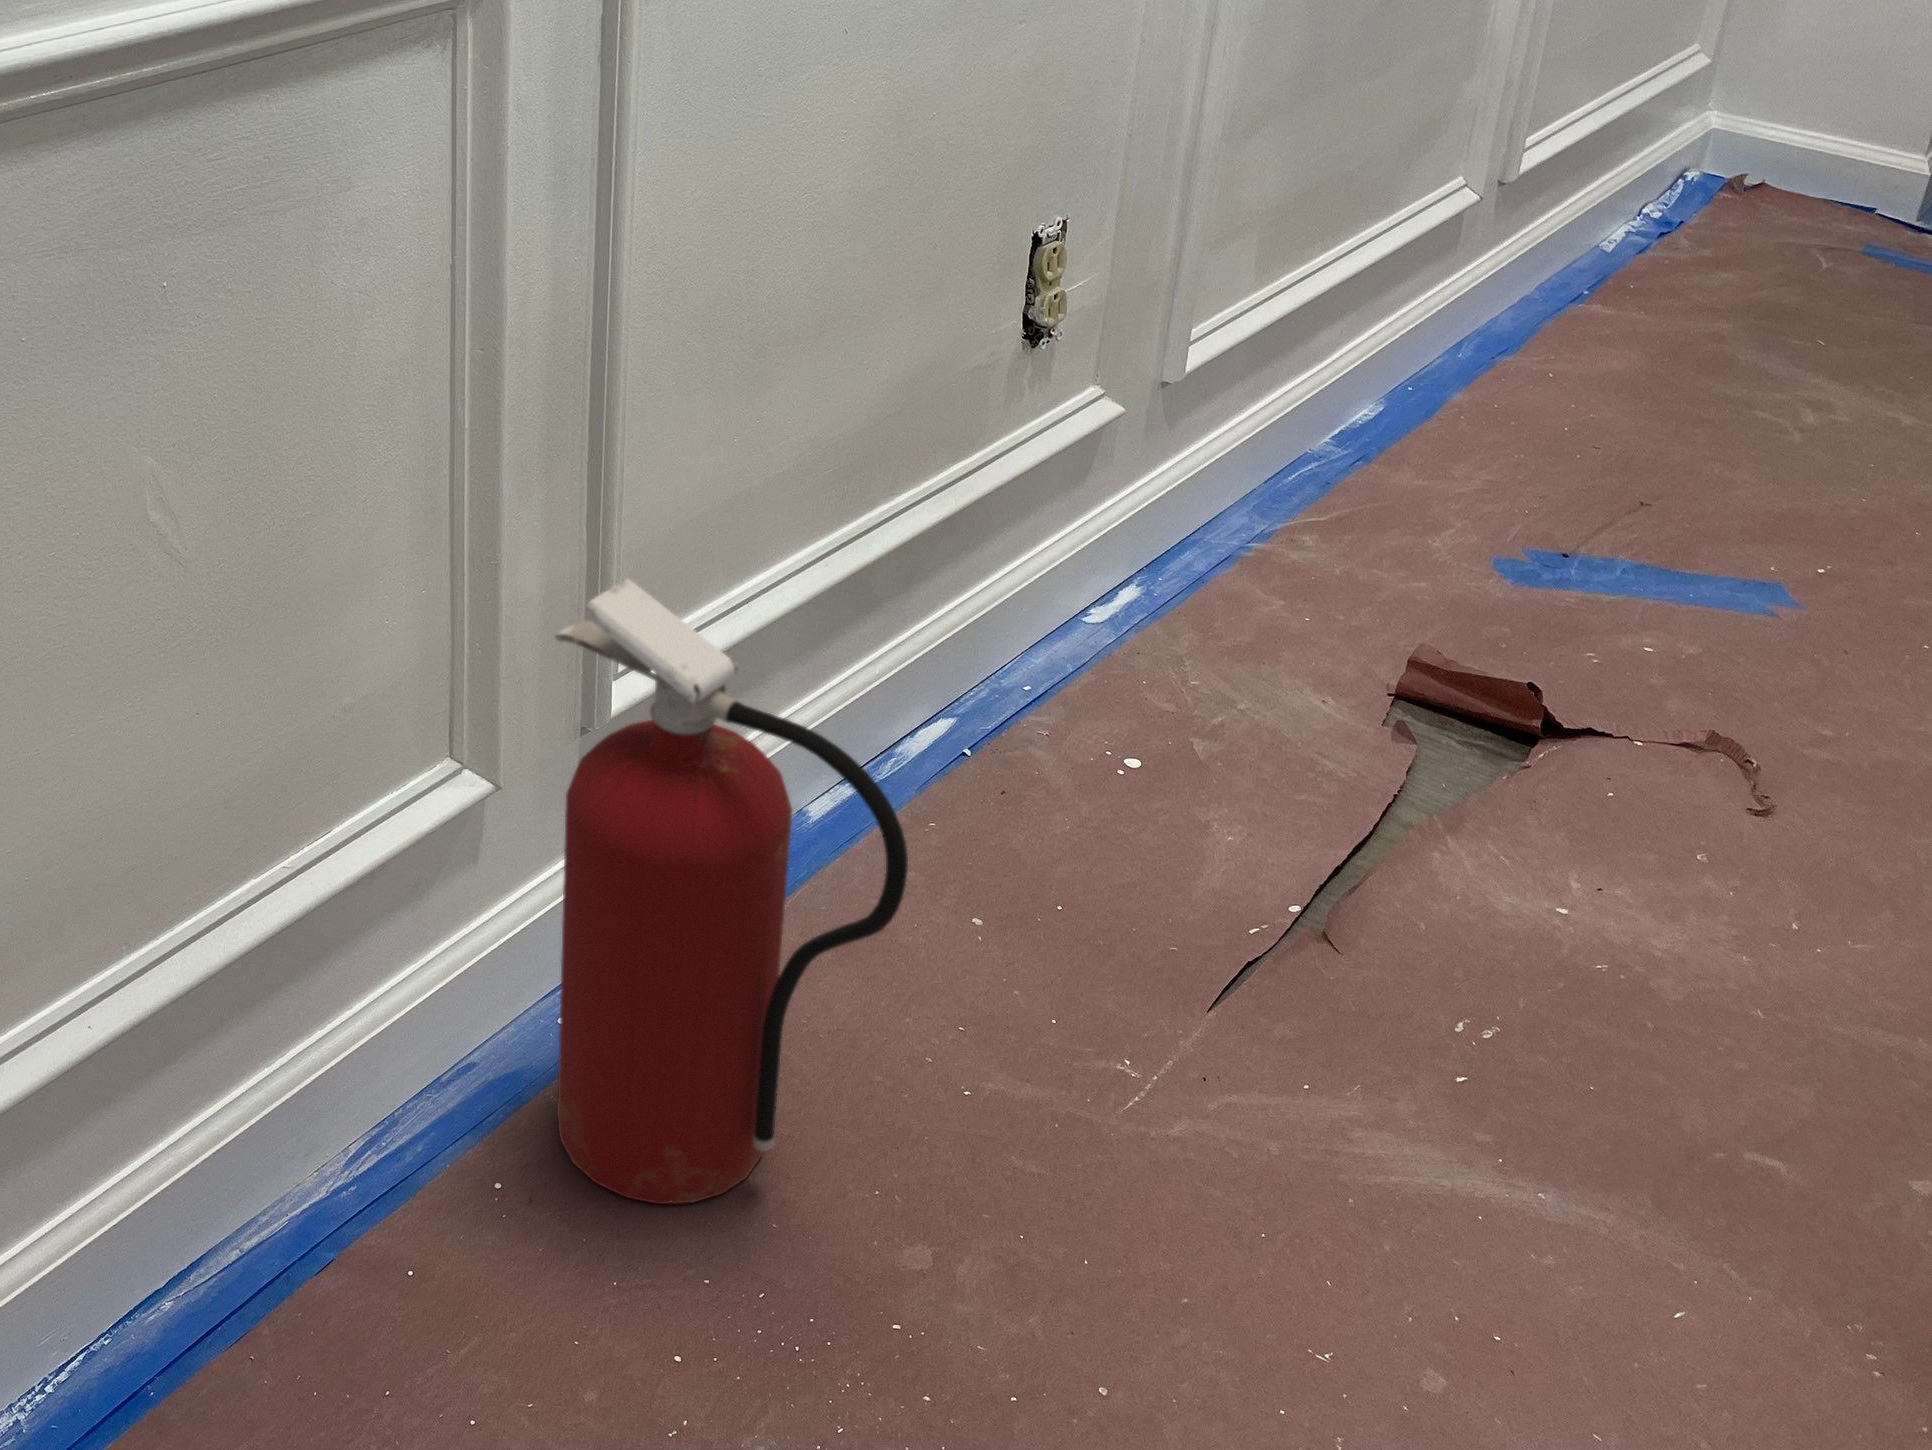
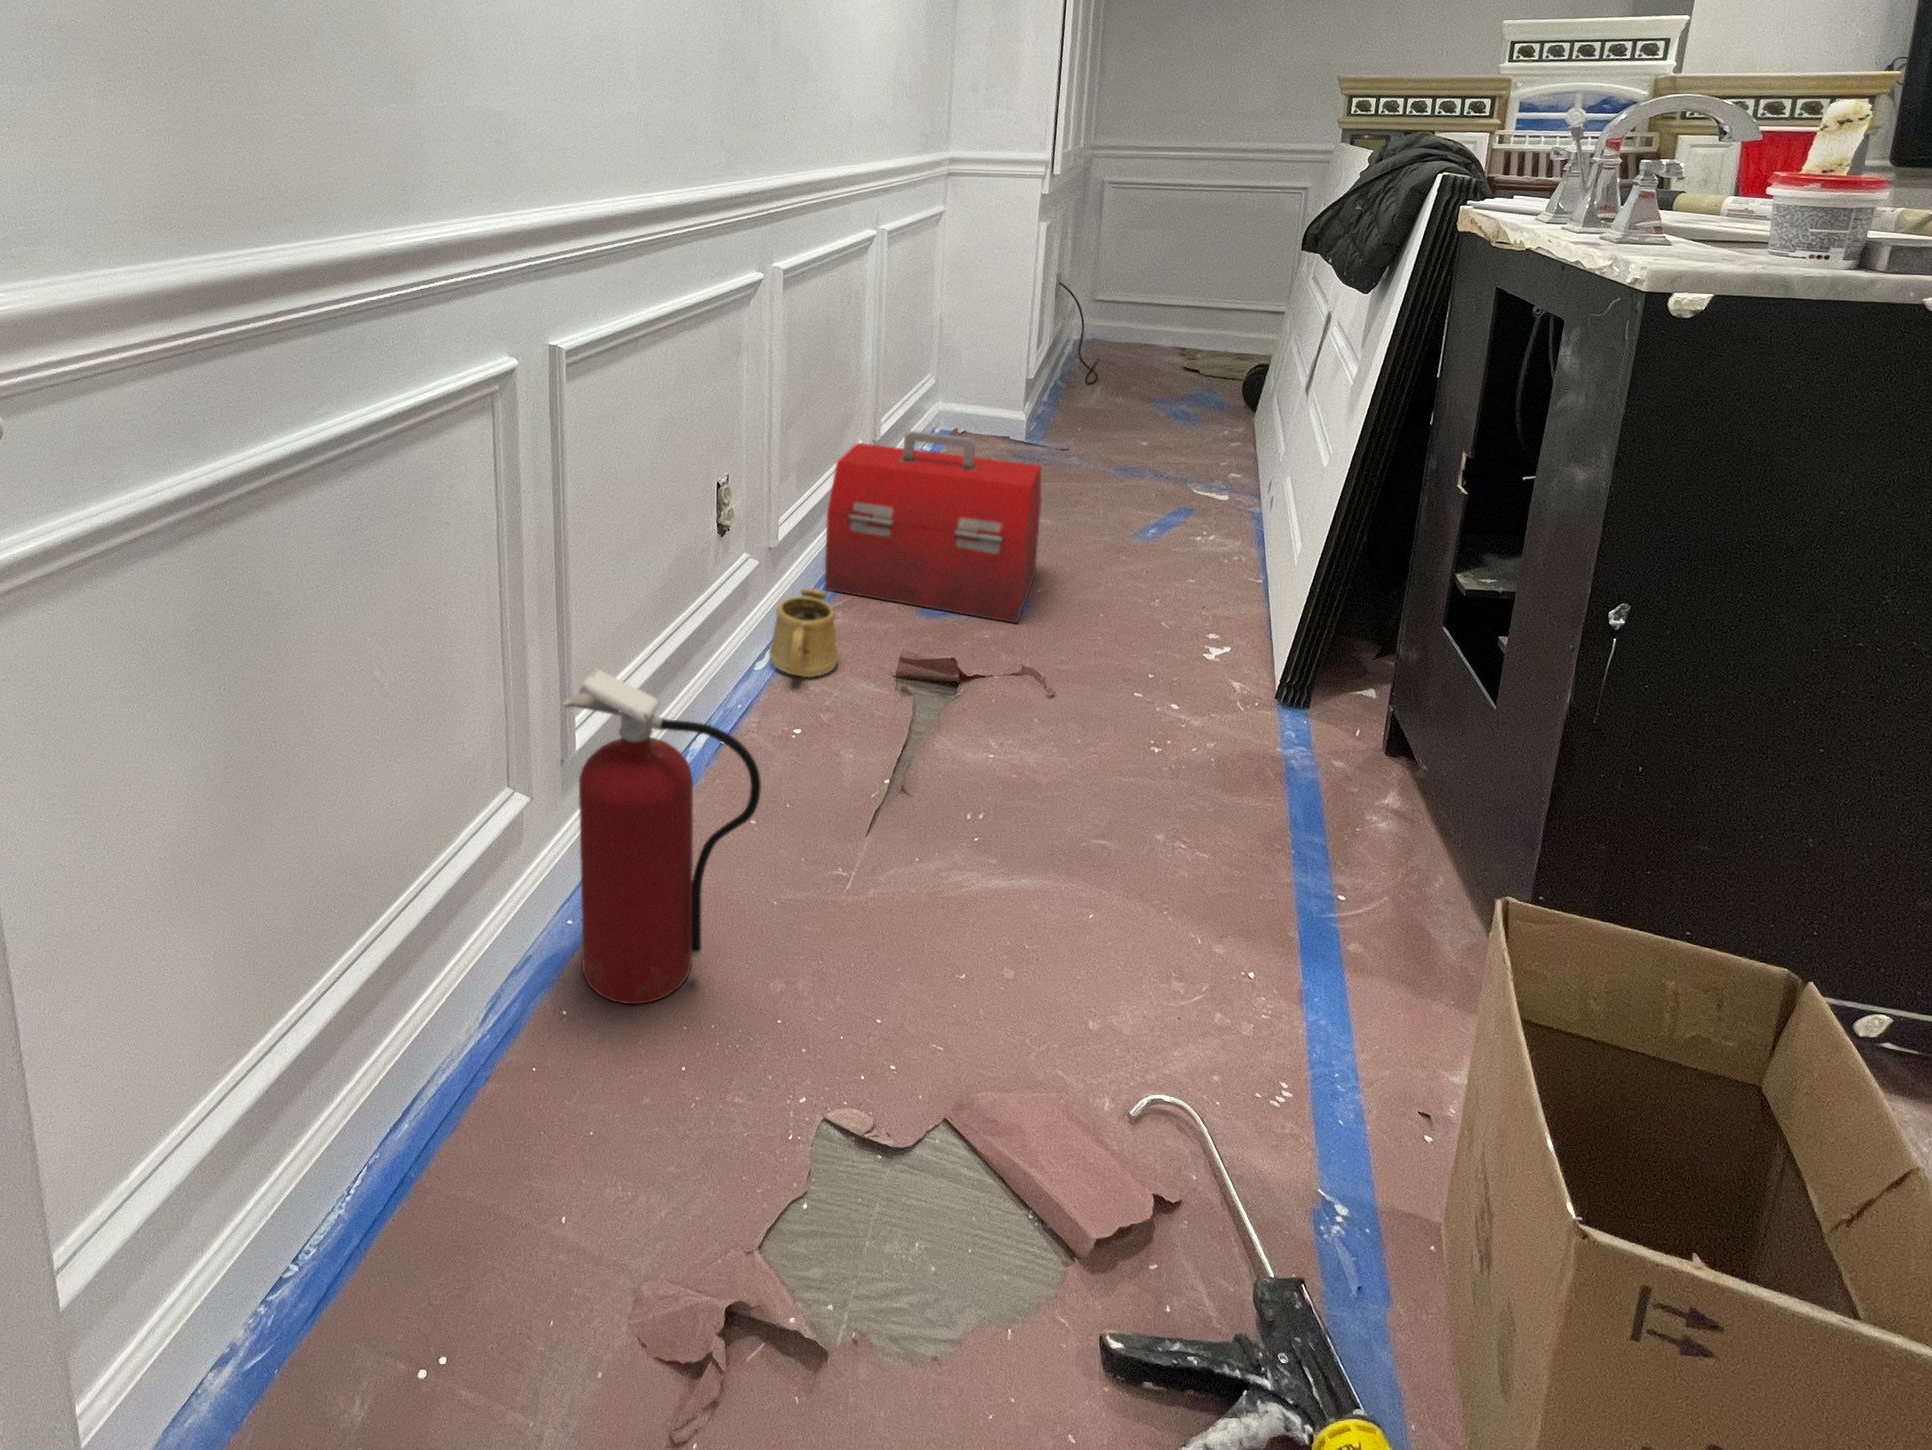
toolbox: none [1292,173,1881,639] -> present [824,431,1041,623]
watering can: none [1119,481,1275,663] -> present [769,588,838,677]

